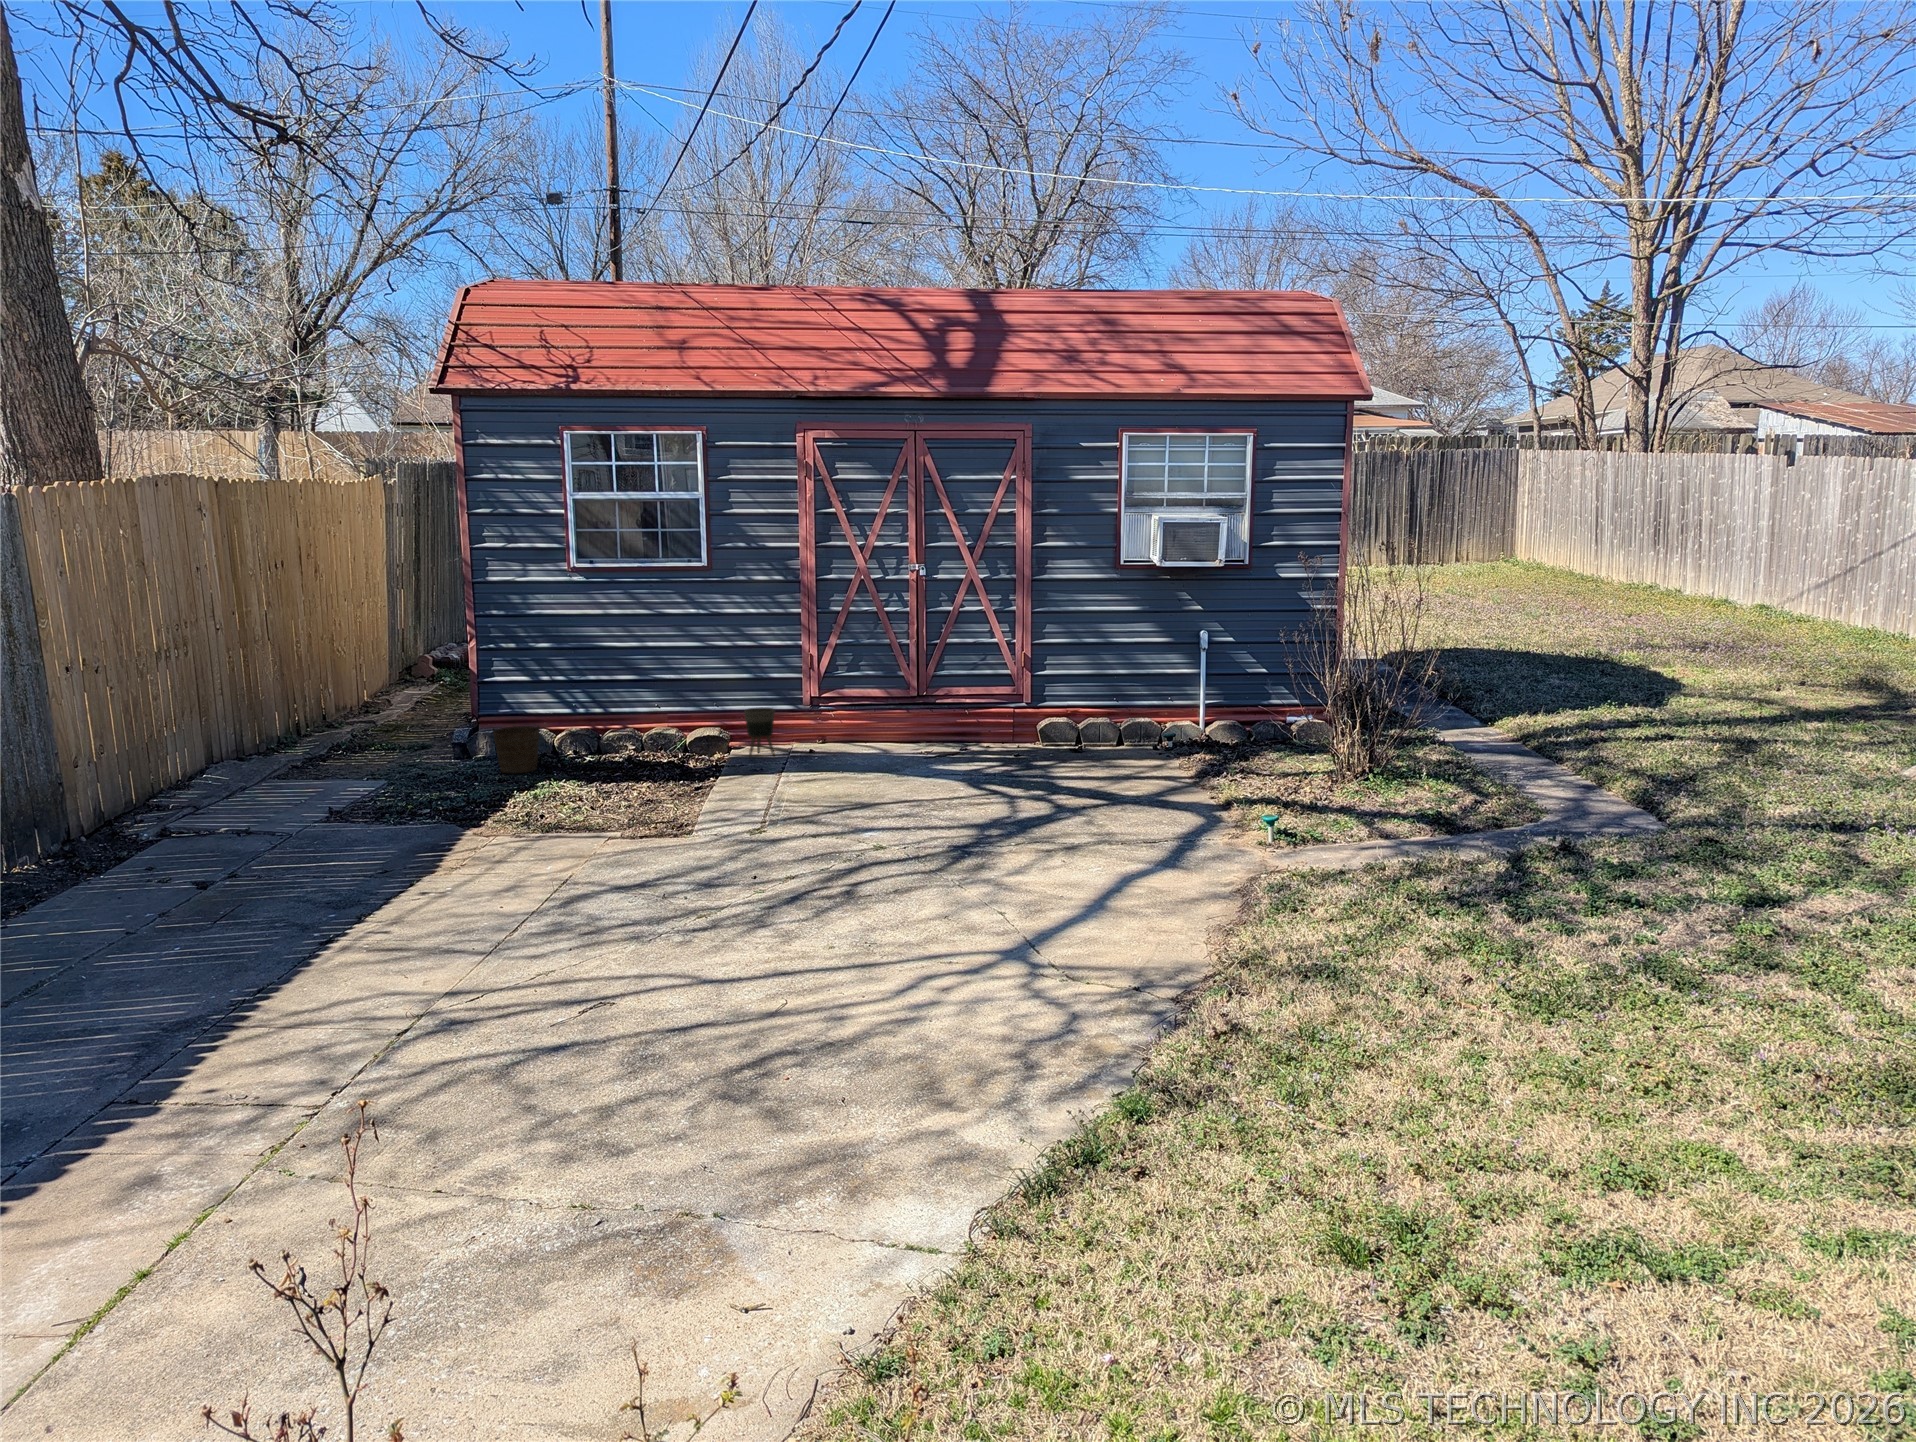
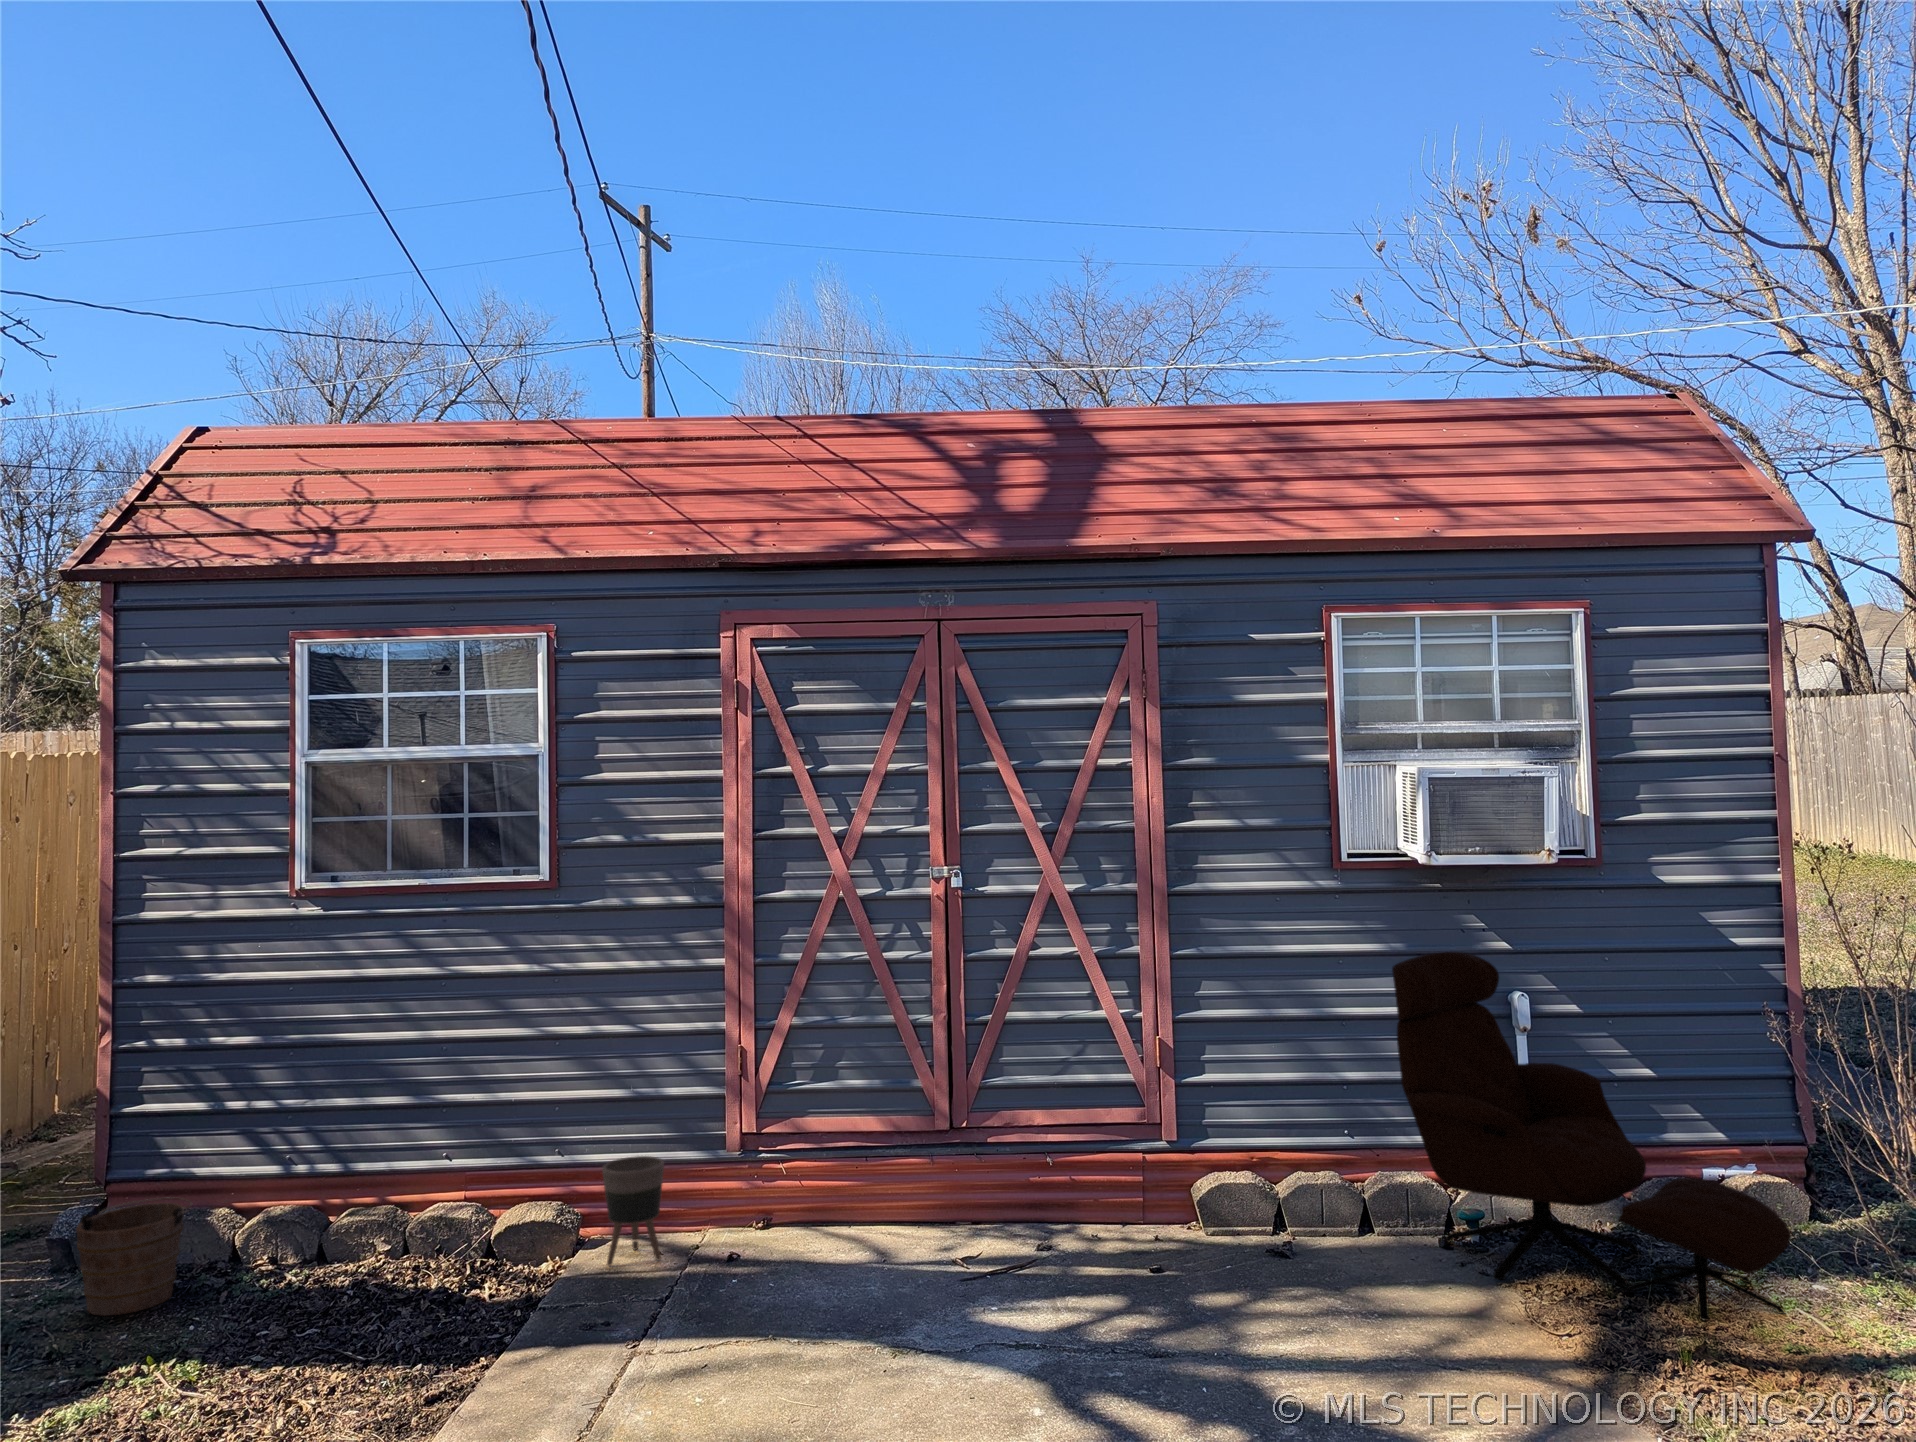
lounge chair: none [1137,611,1294,765] -> present [1392,952,1791,1321]

